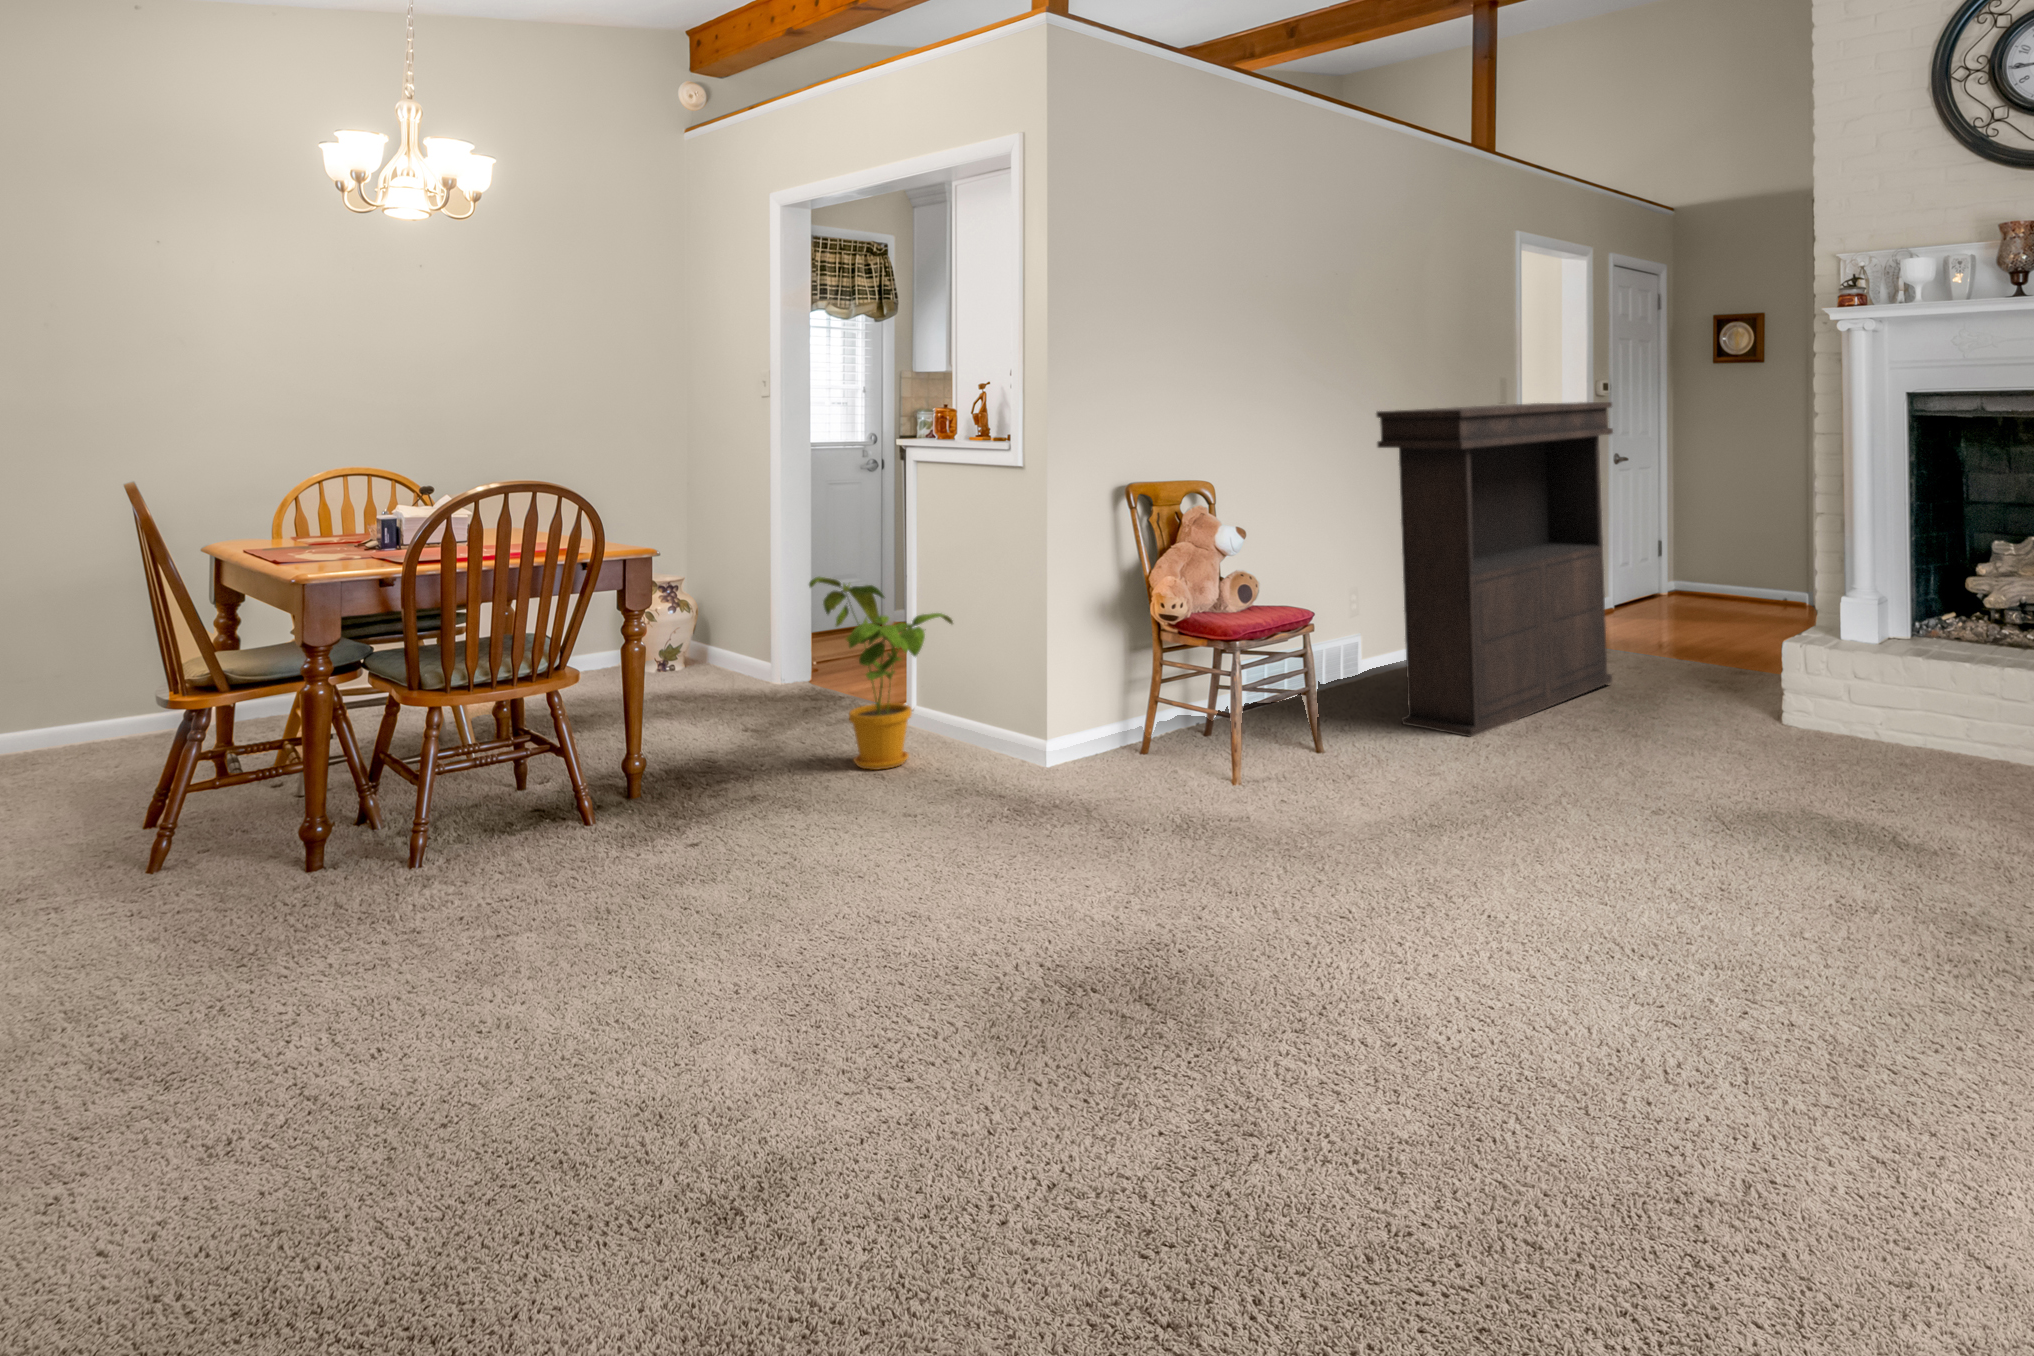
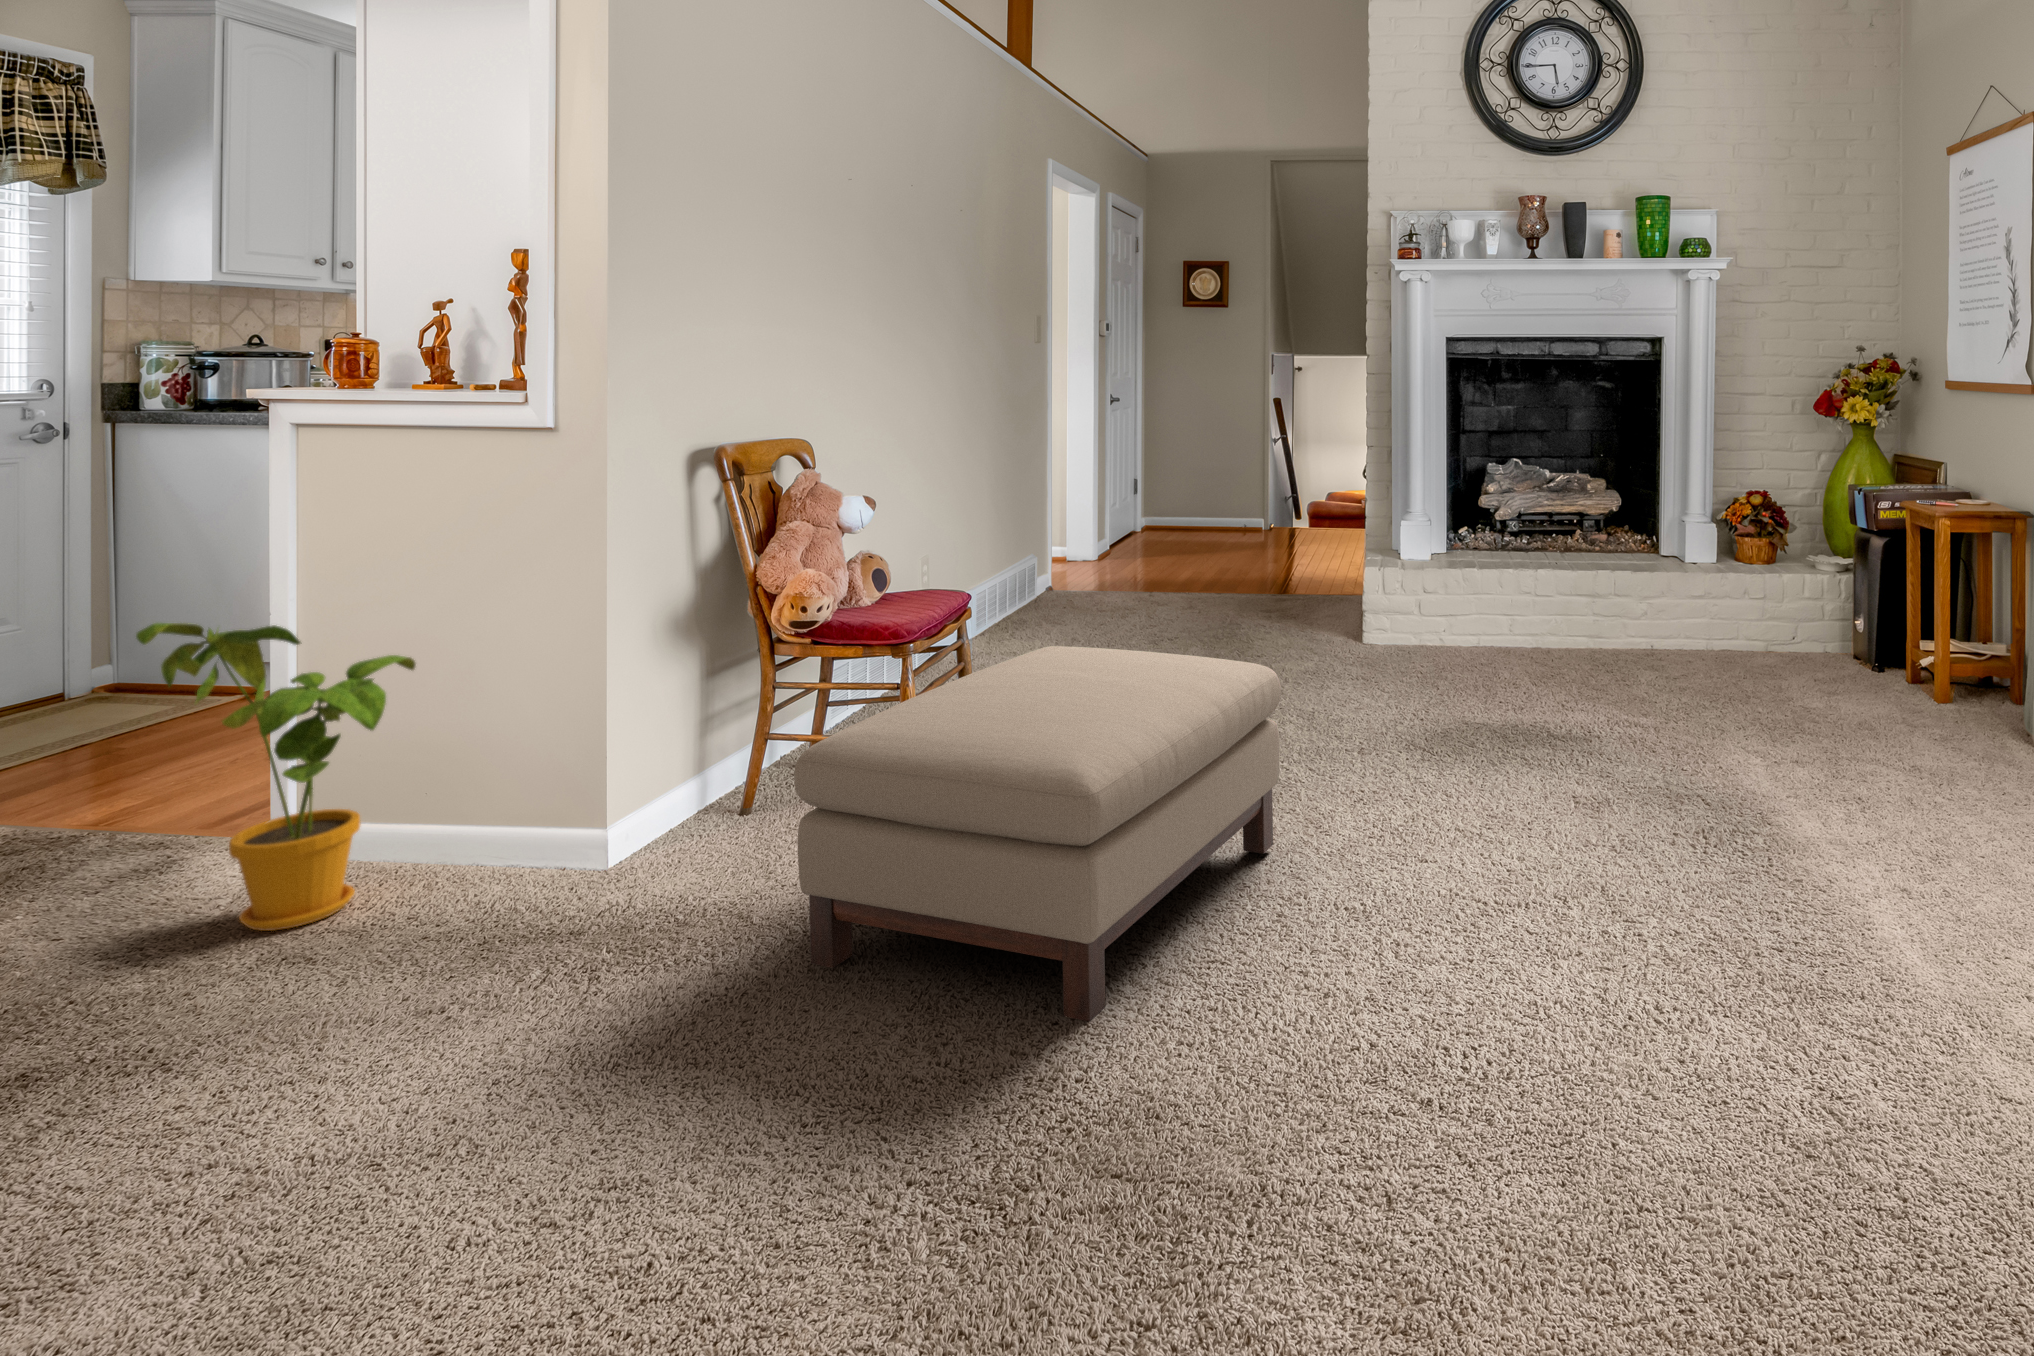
console table: present [1376,402,1613,737] -> none [996,346,1173,706]
ottoman: none [1069,662,1462,928] -> present [794,646,1281,1022]

